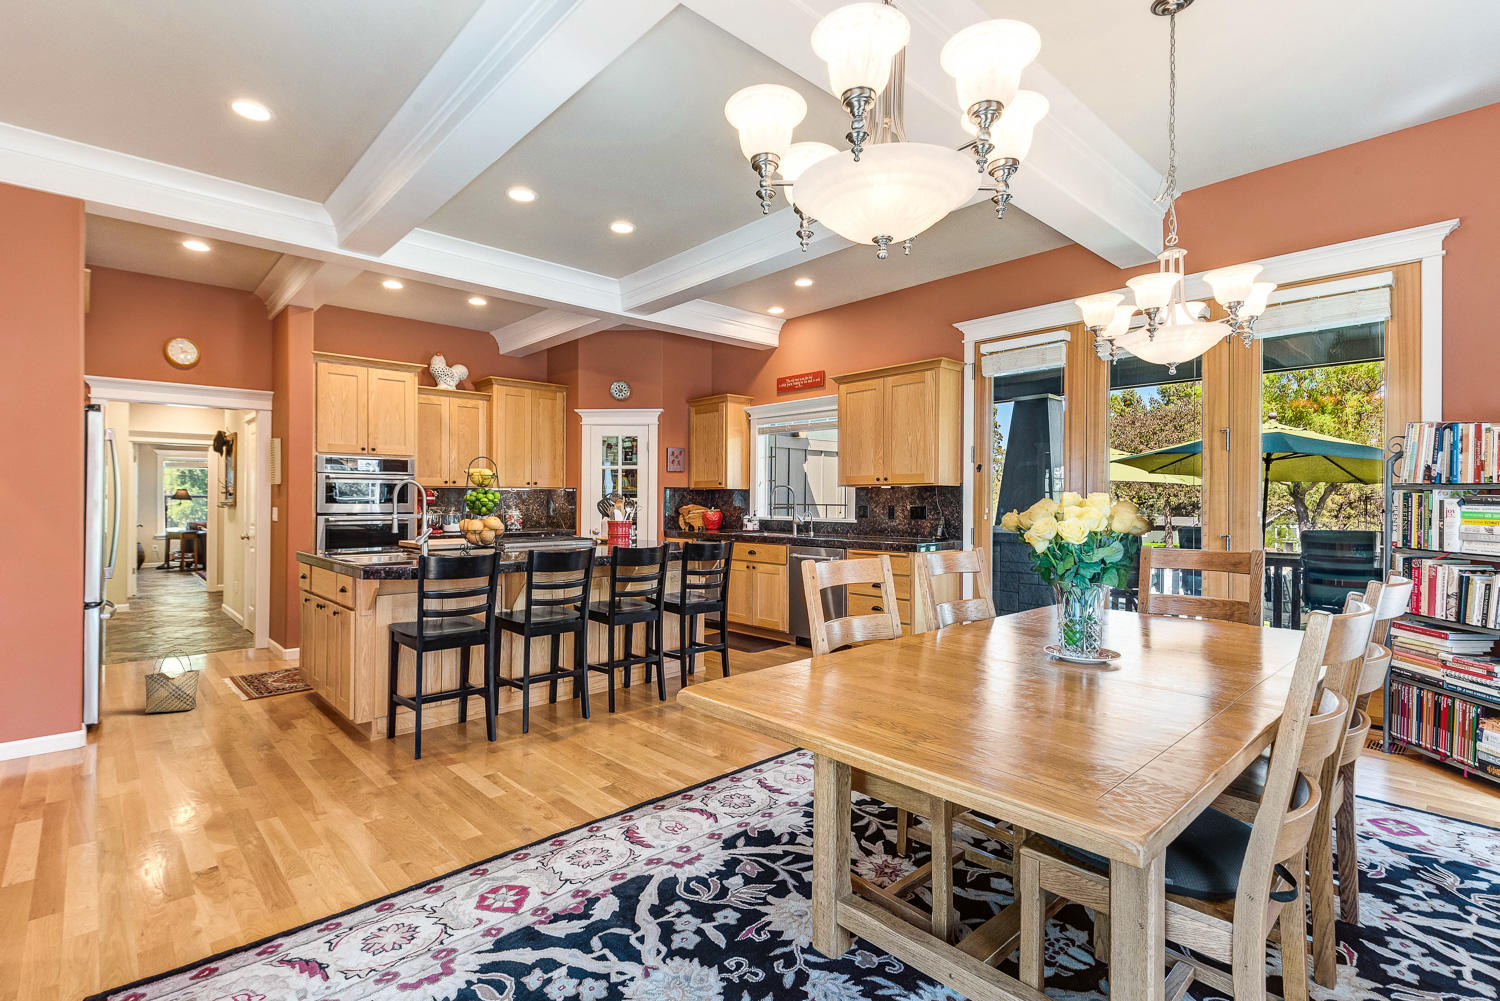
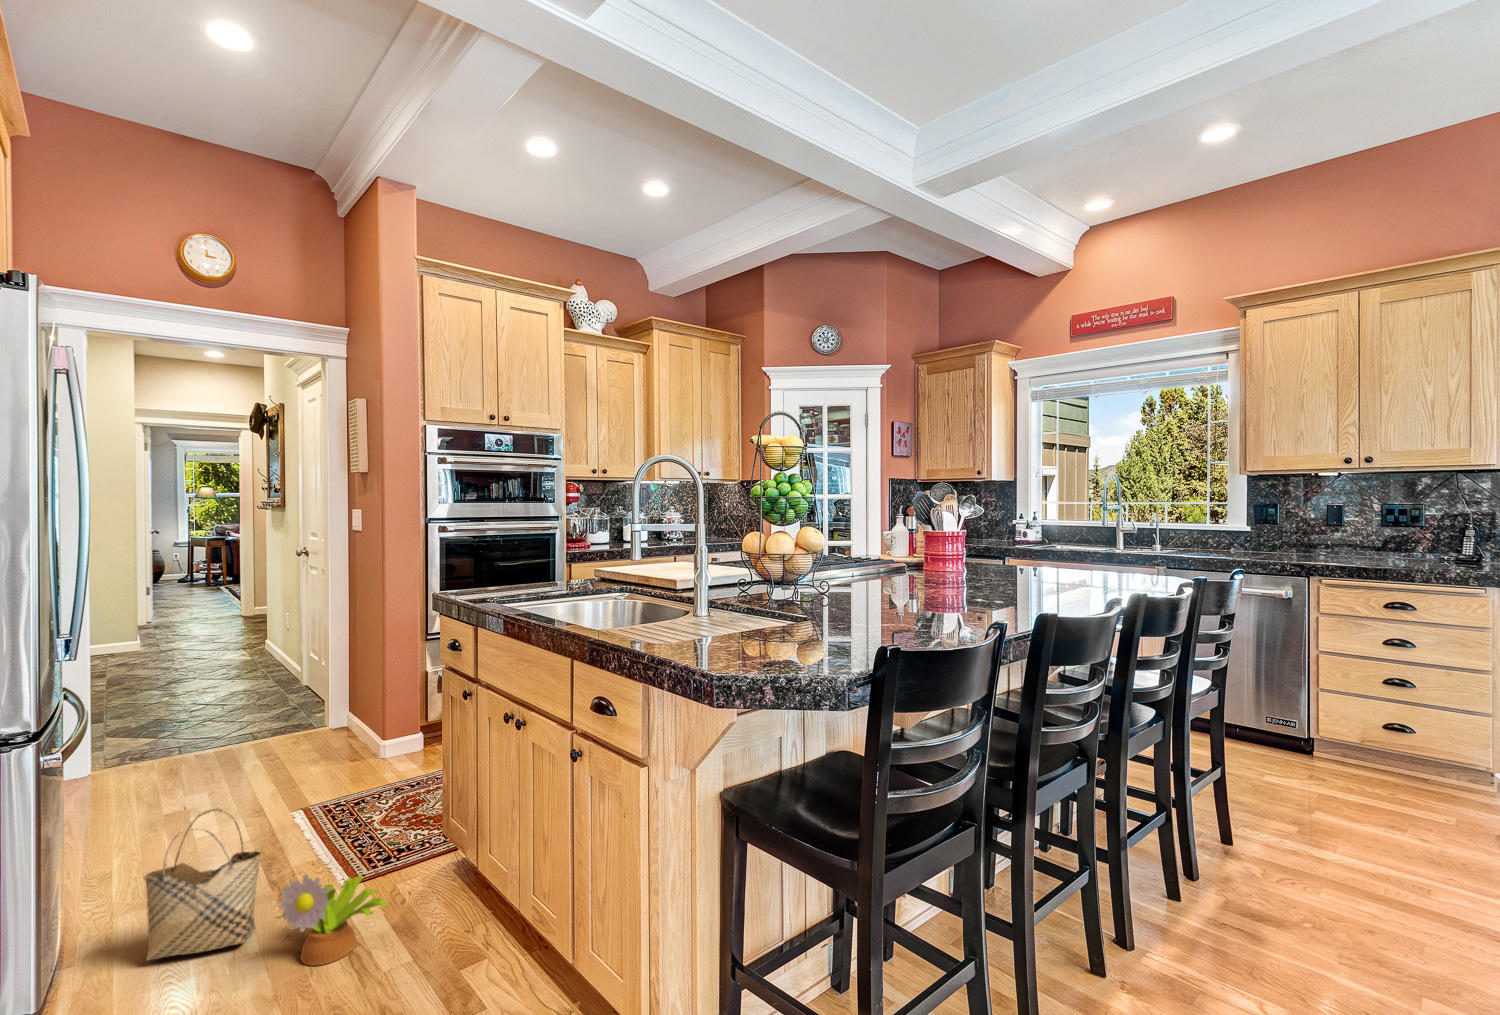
decorative plant: none [204,672,259,715] -> present [277,874,387,966]

